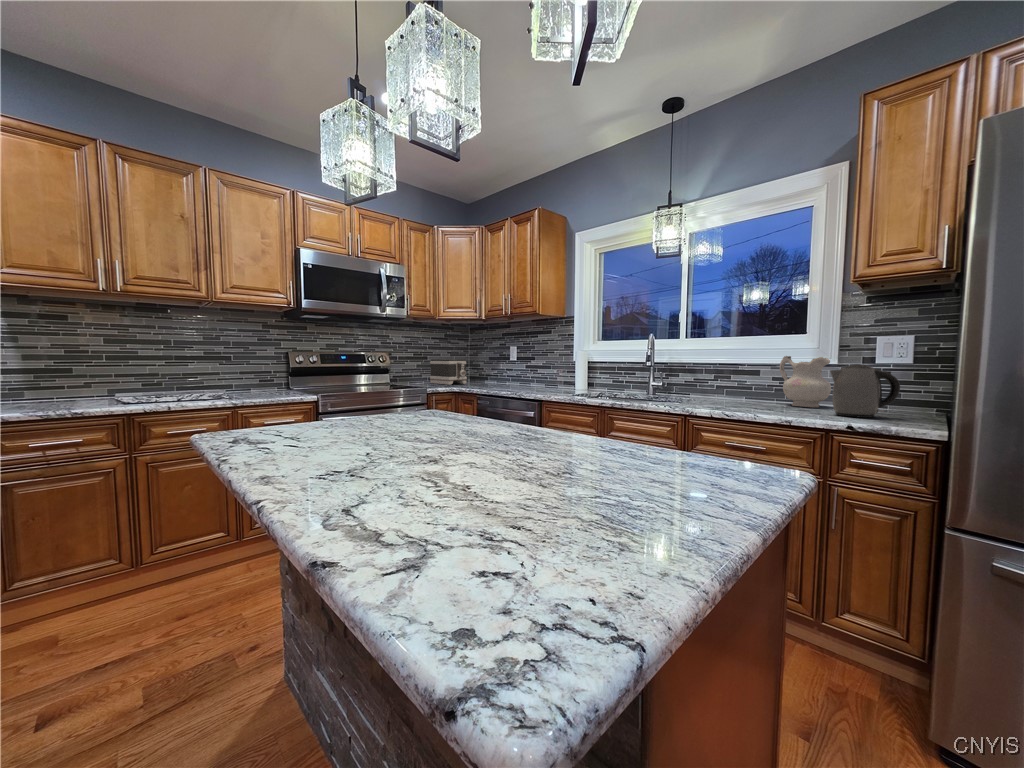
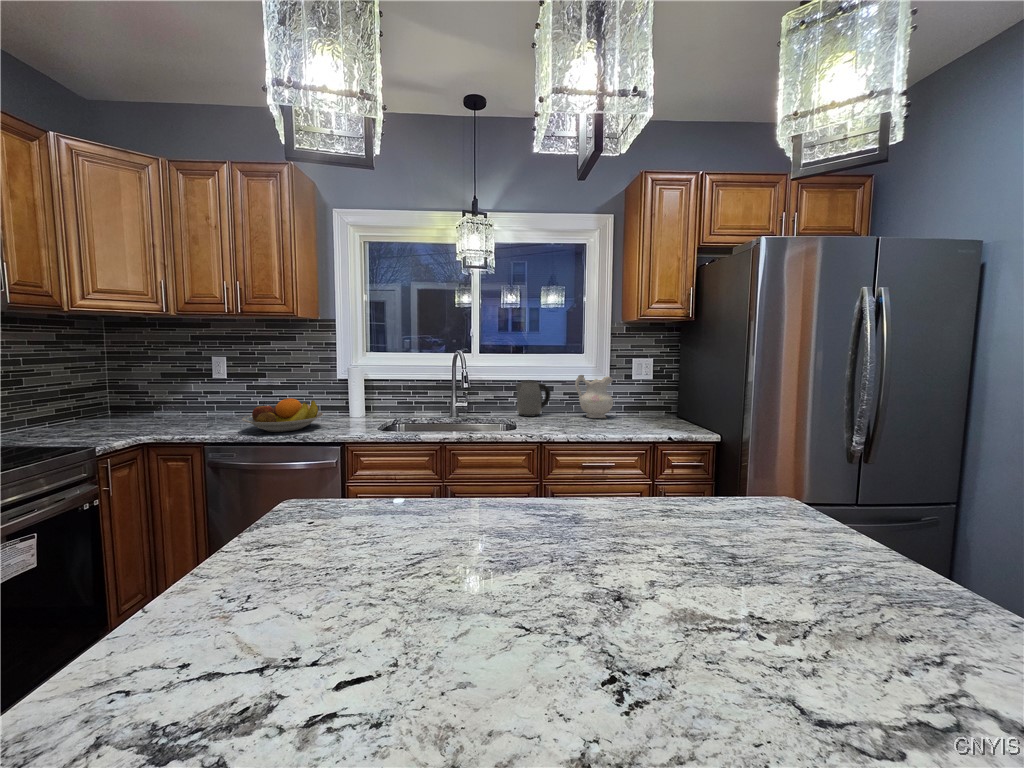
toaster: present [430,359,467,385] -> none [39,383,142,433]
kettle: present [830,365,900,418] -> present [516,380,550,417]
fruit bowl: none [496,369,545,390] -> present [242,398,323,432]

